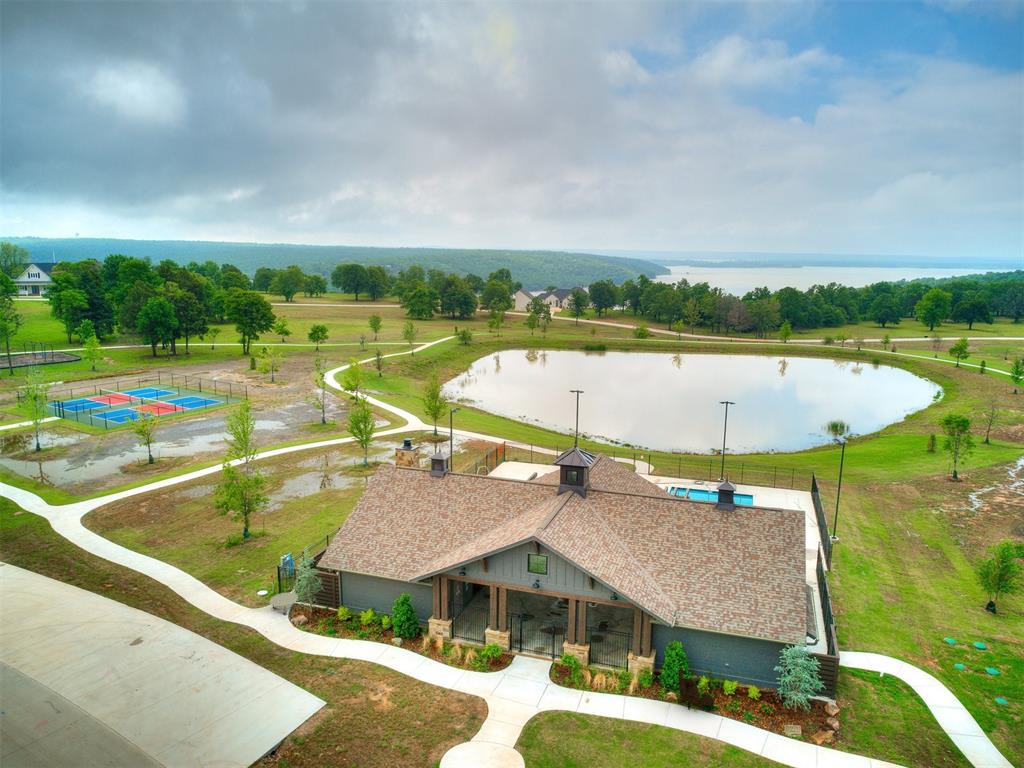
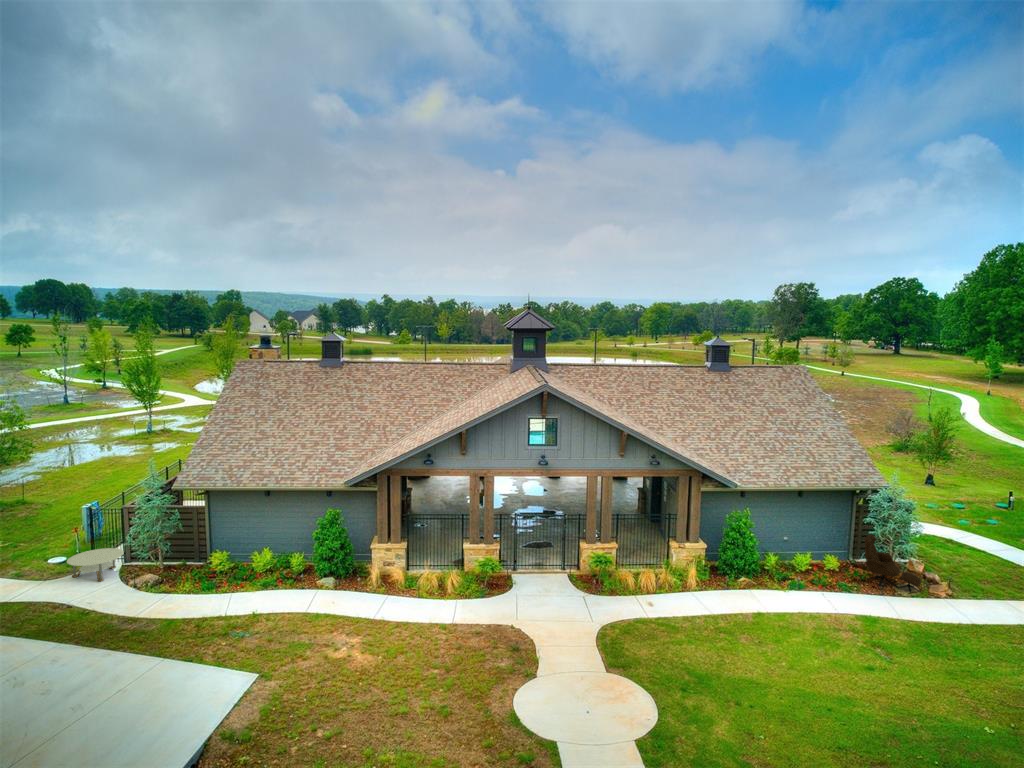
lounge chair: present [678,667,714,711] -> present [865,534,921,592]

